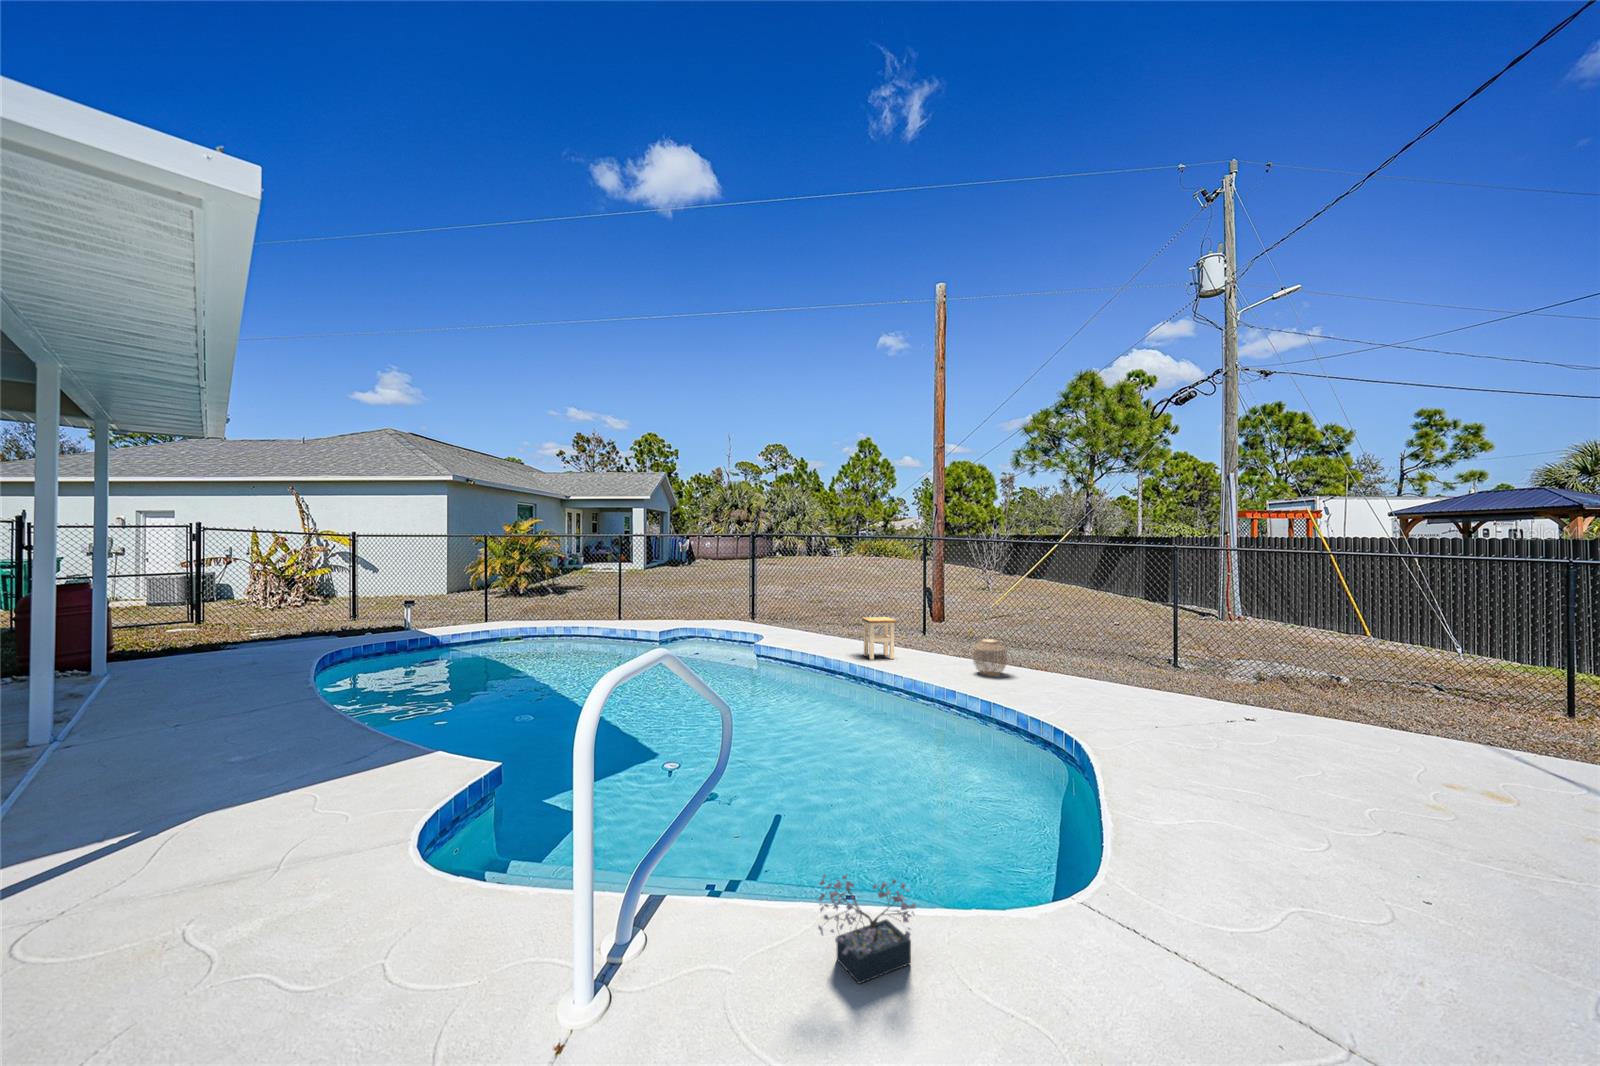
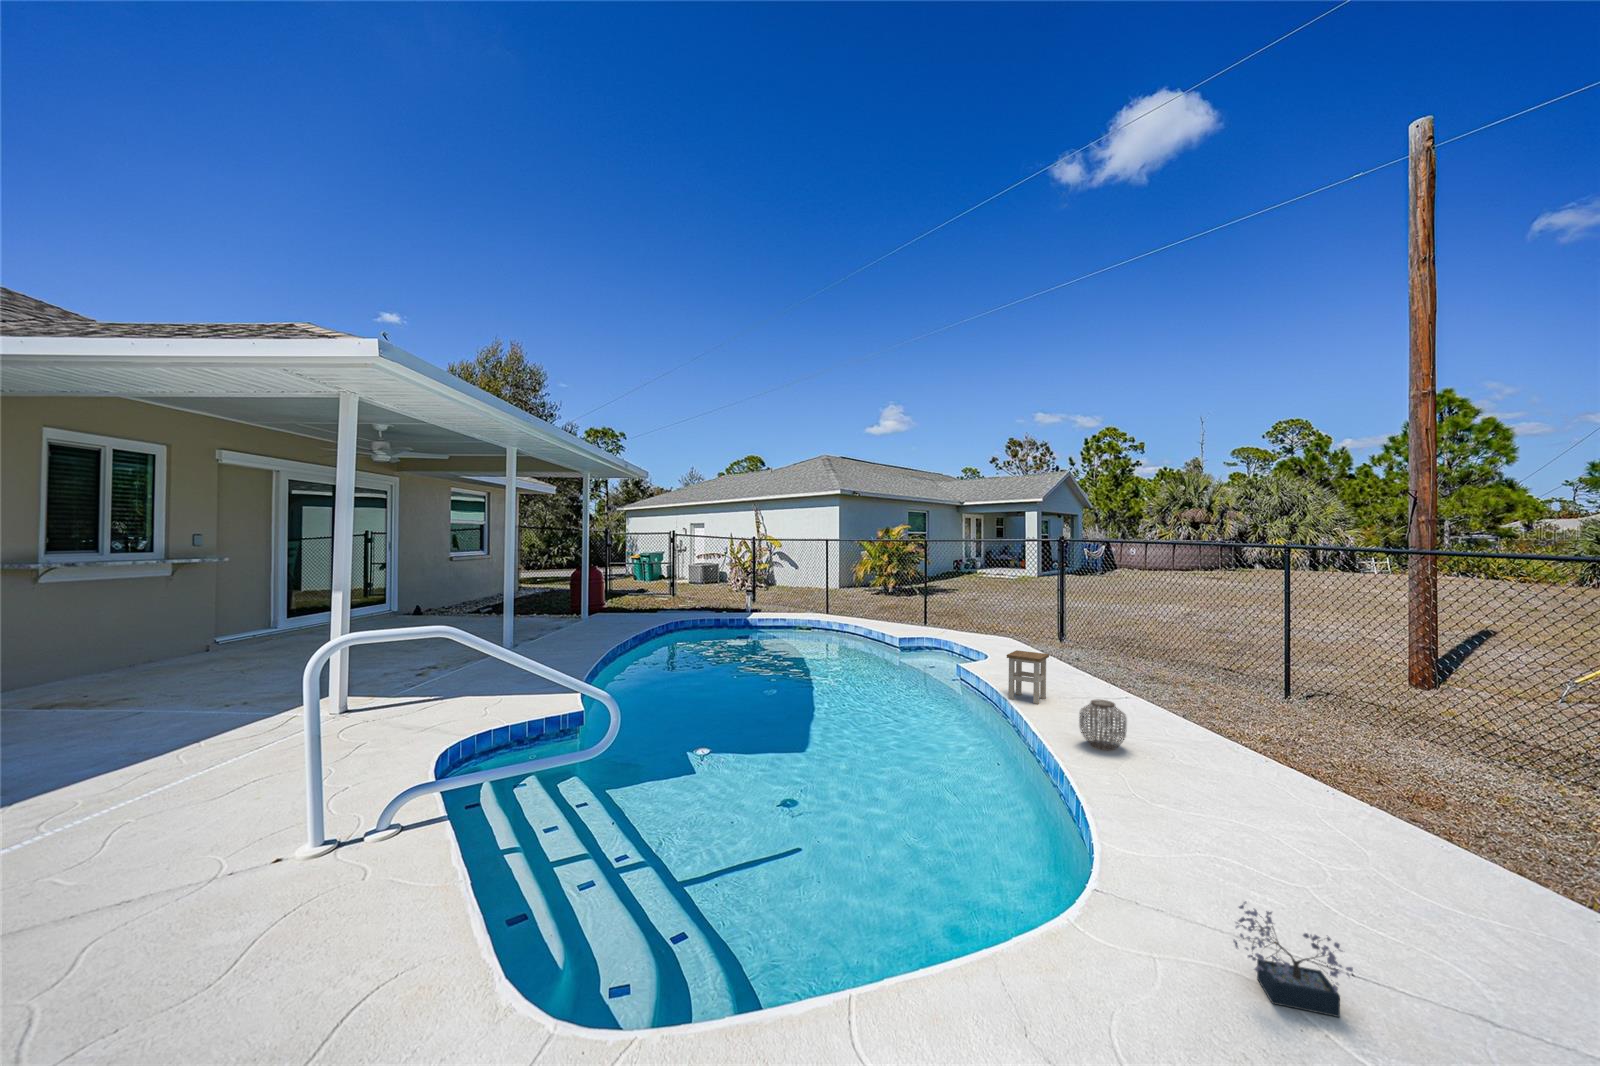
decorative plant: present [818,875,916,984] -> present [1233,901,1353,1017]

